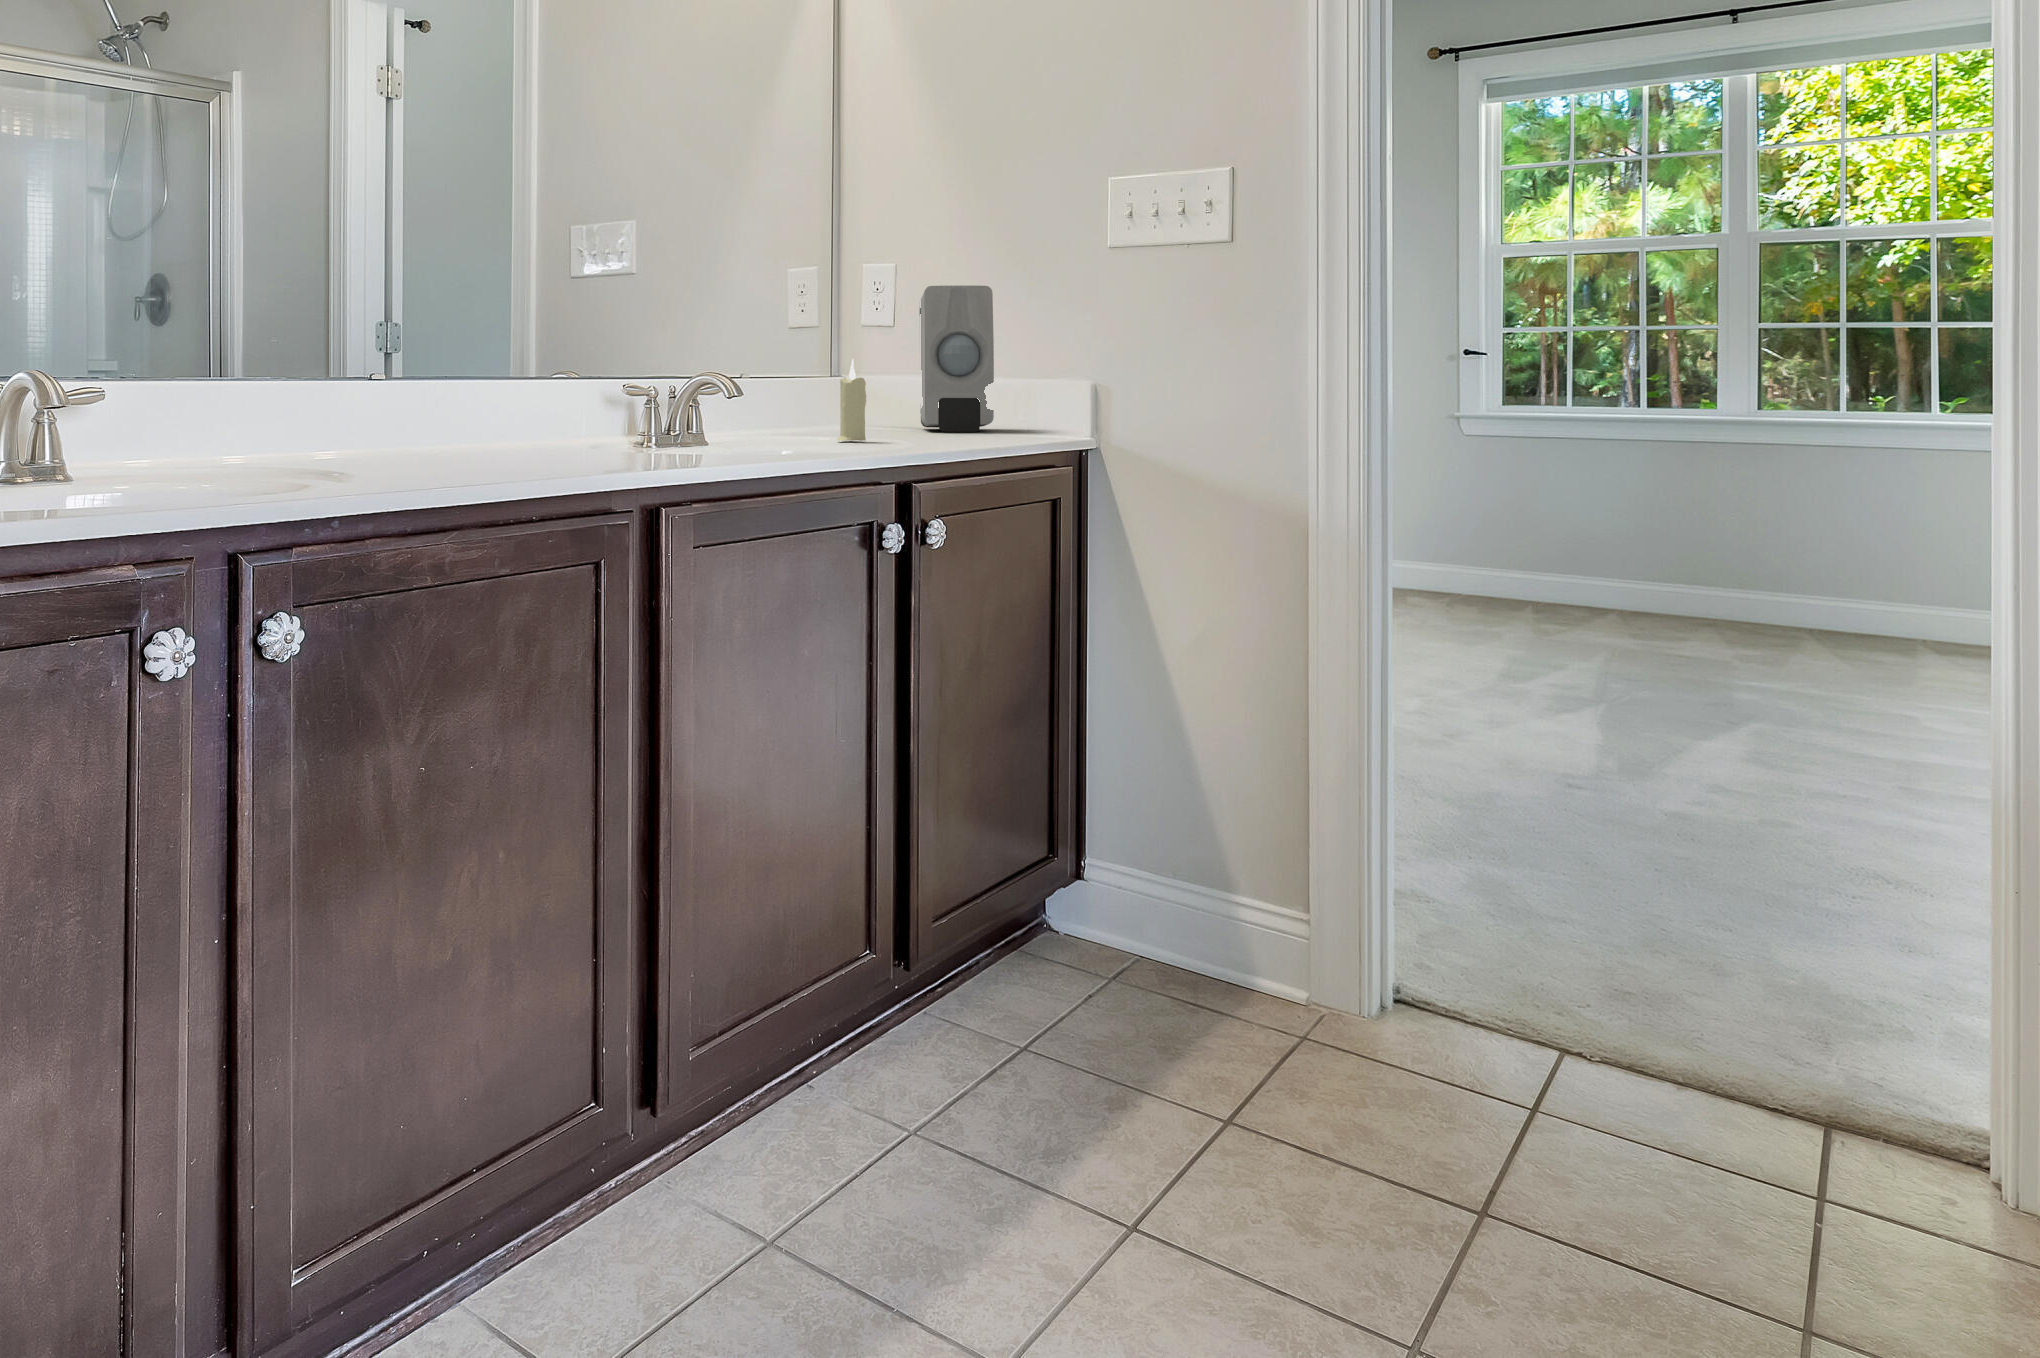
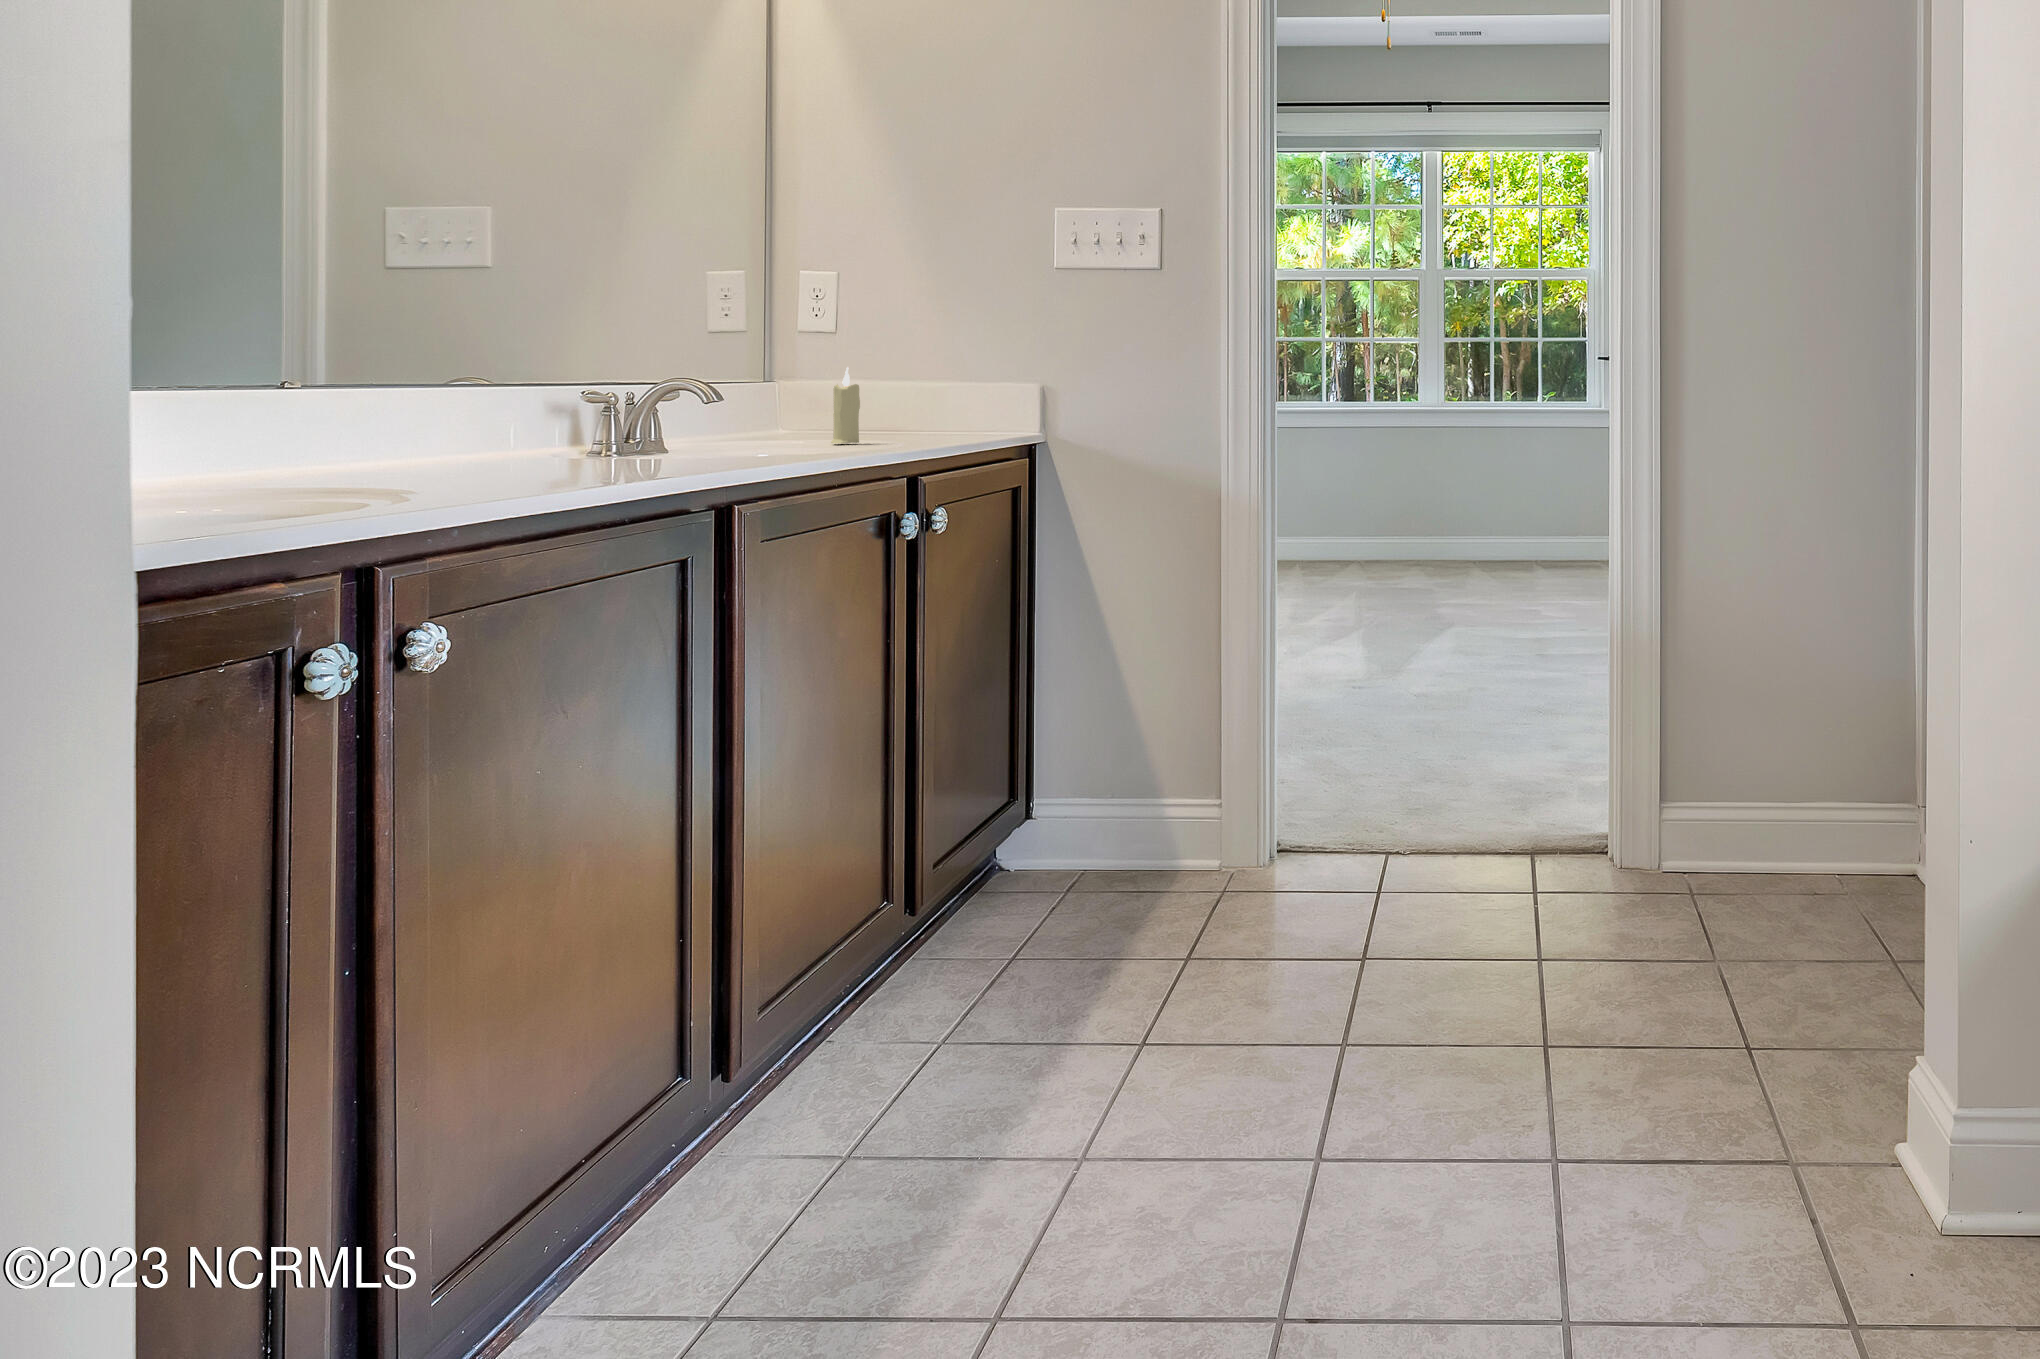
soap dispenser: present [920,285,994,432] -> none [858,297,945,433]

